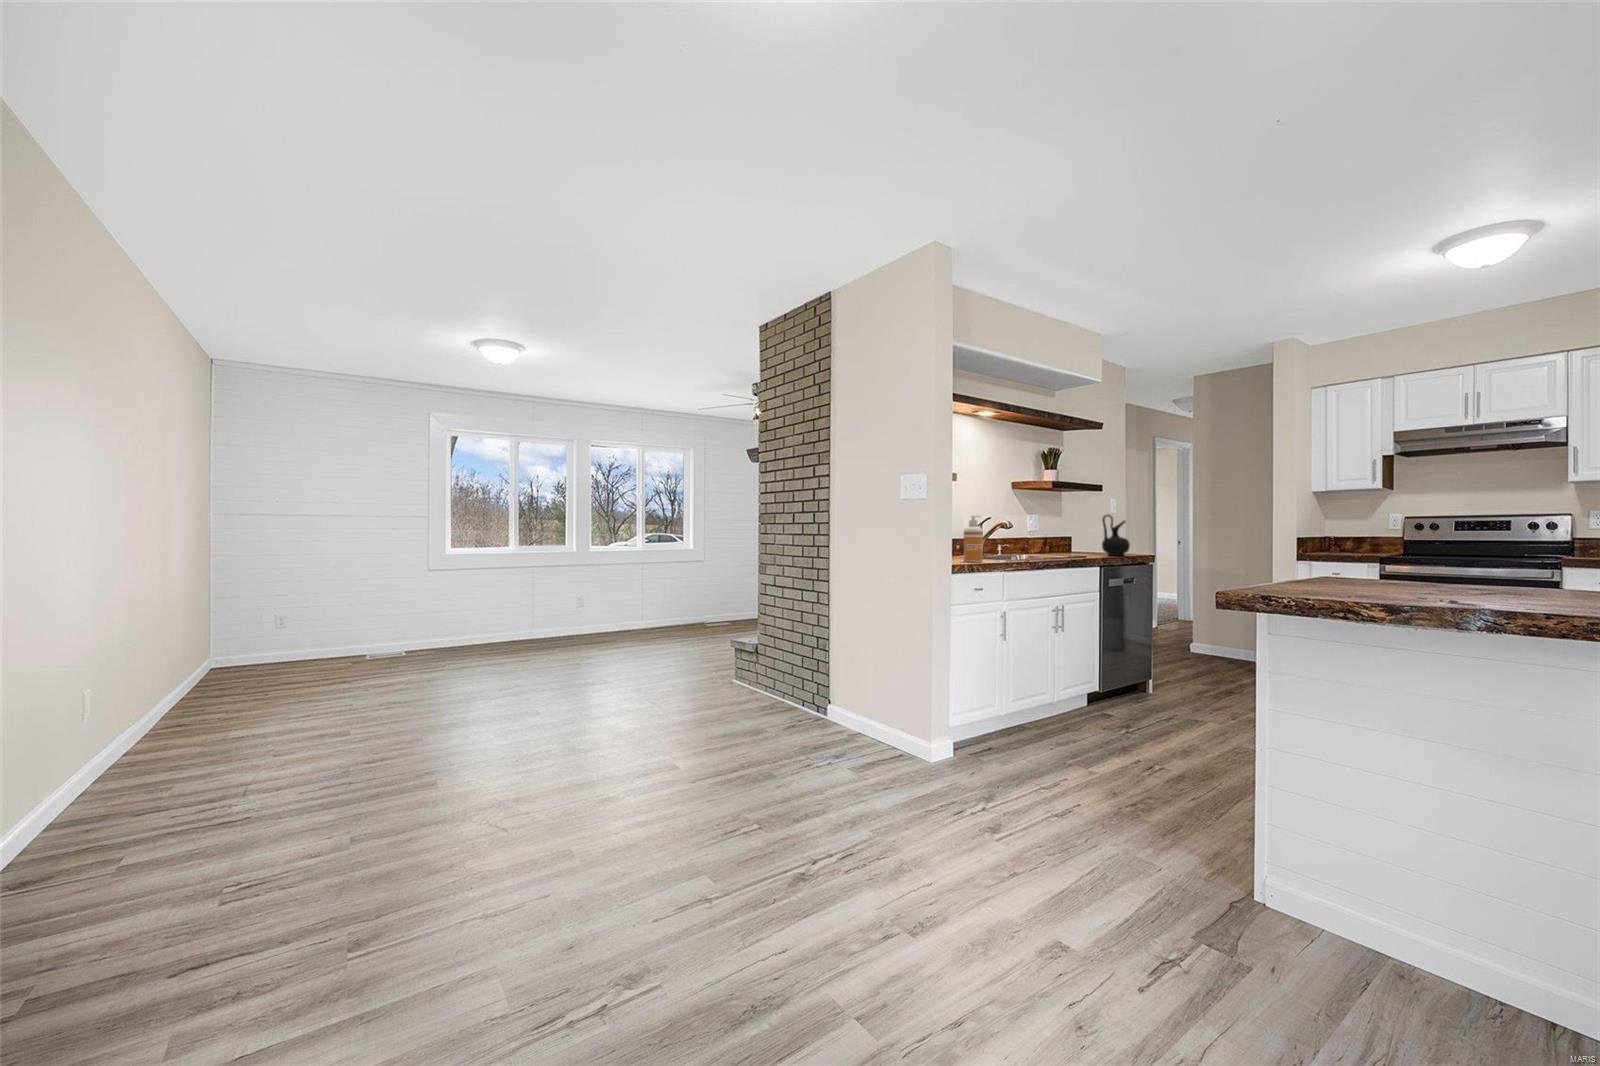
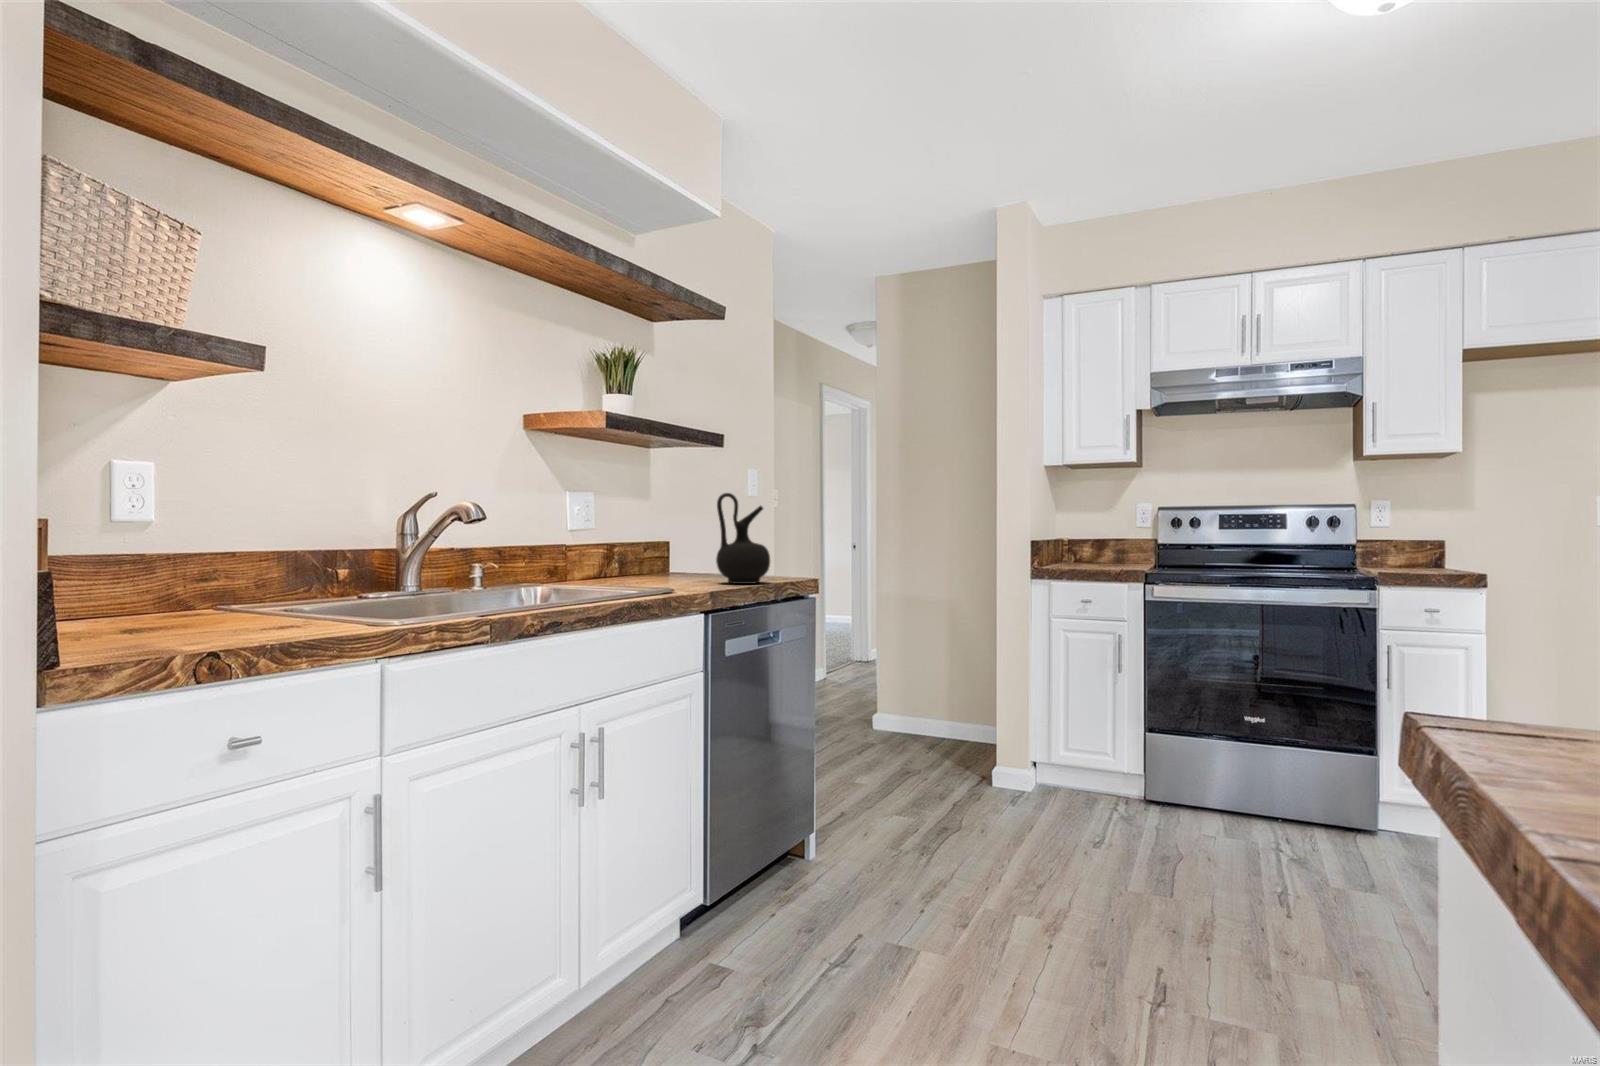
soap dispenser: present [964,516,983,562] -> none [220,473,297,637]

